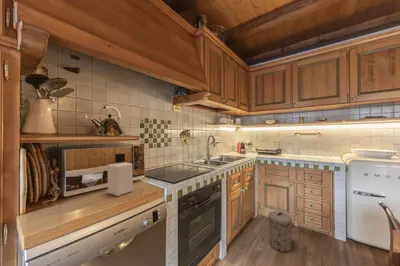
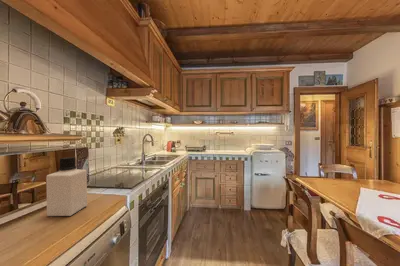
trash can: present [268,211,292,252] -> none [203,200,222,233]

